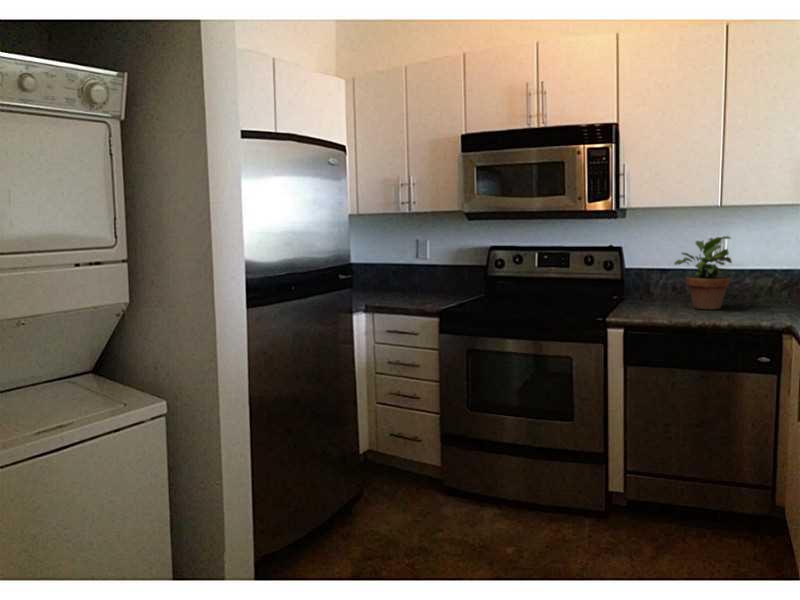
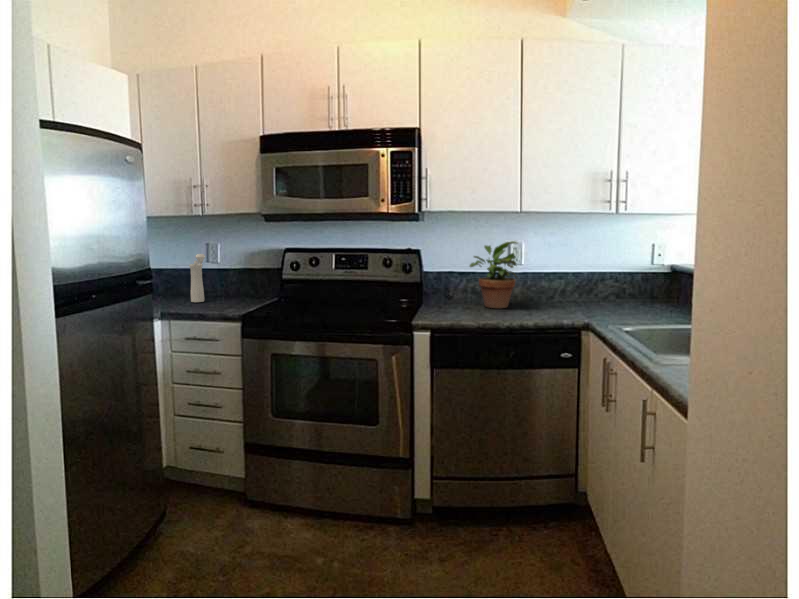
pepper mill: none [391,254,404,299] -> present [189,254,205,302]

